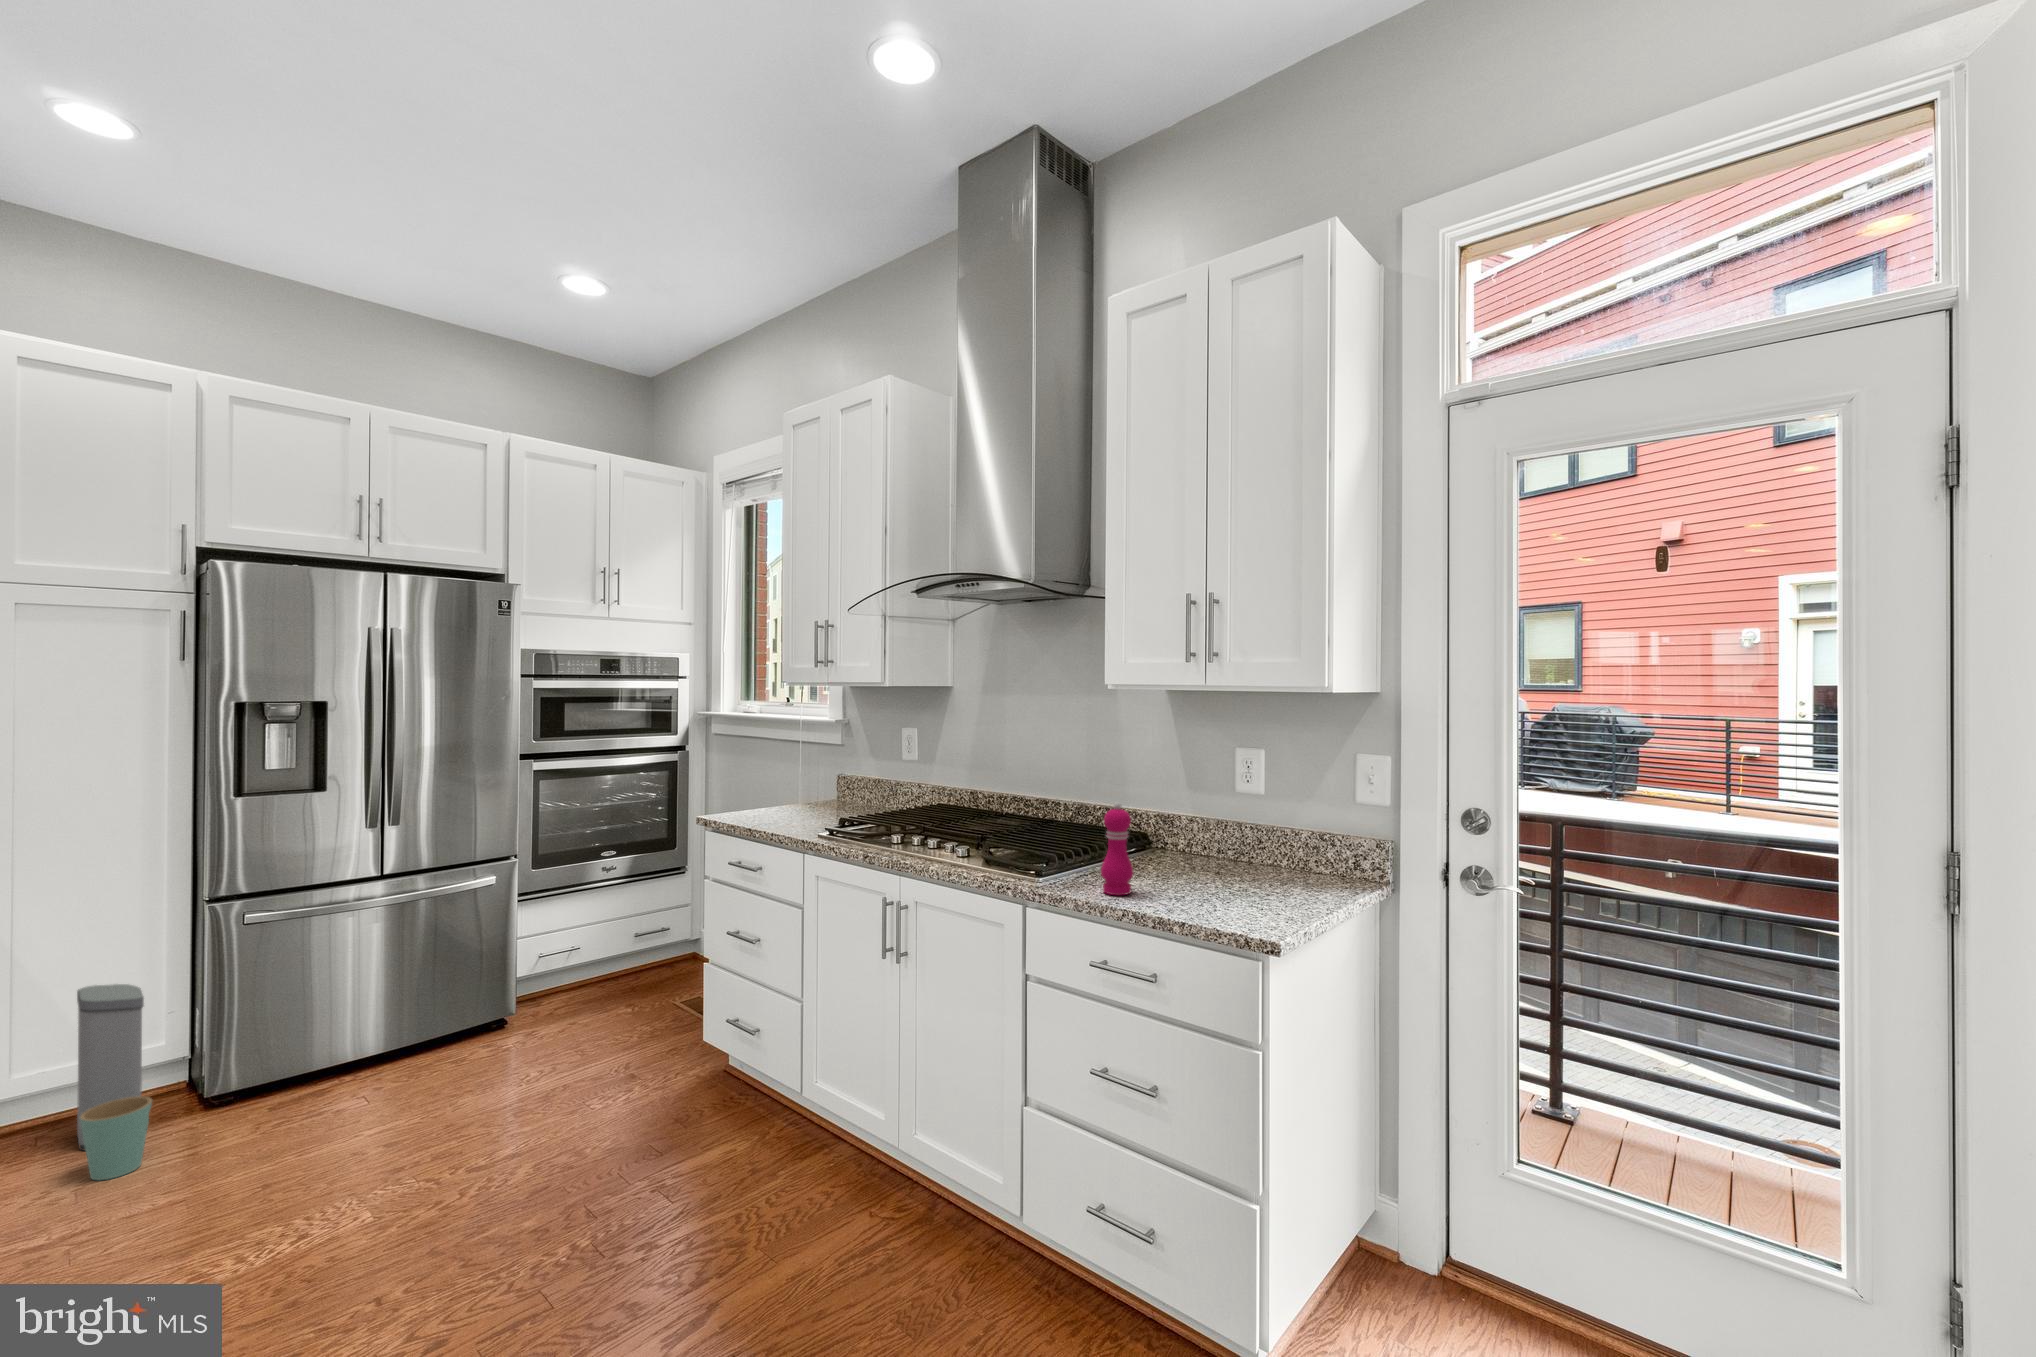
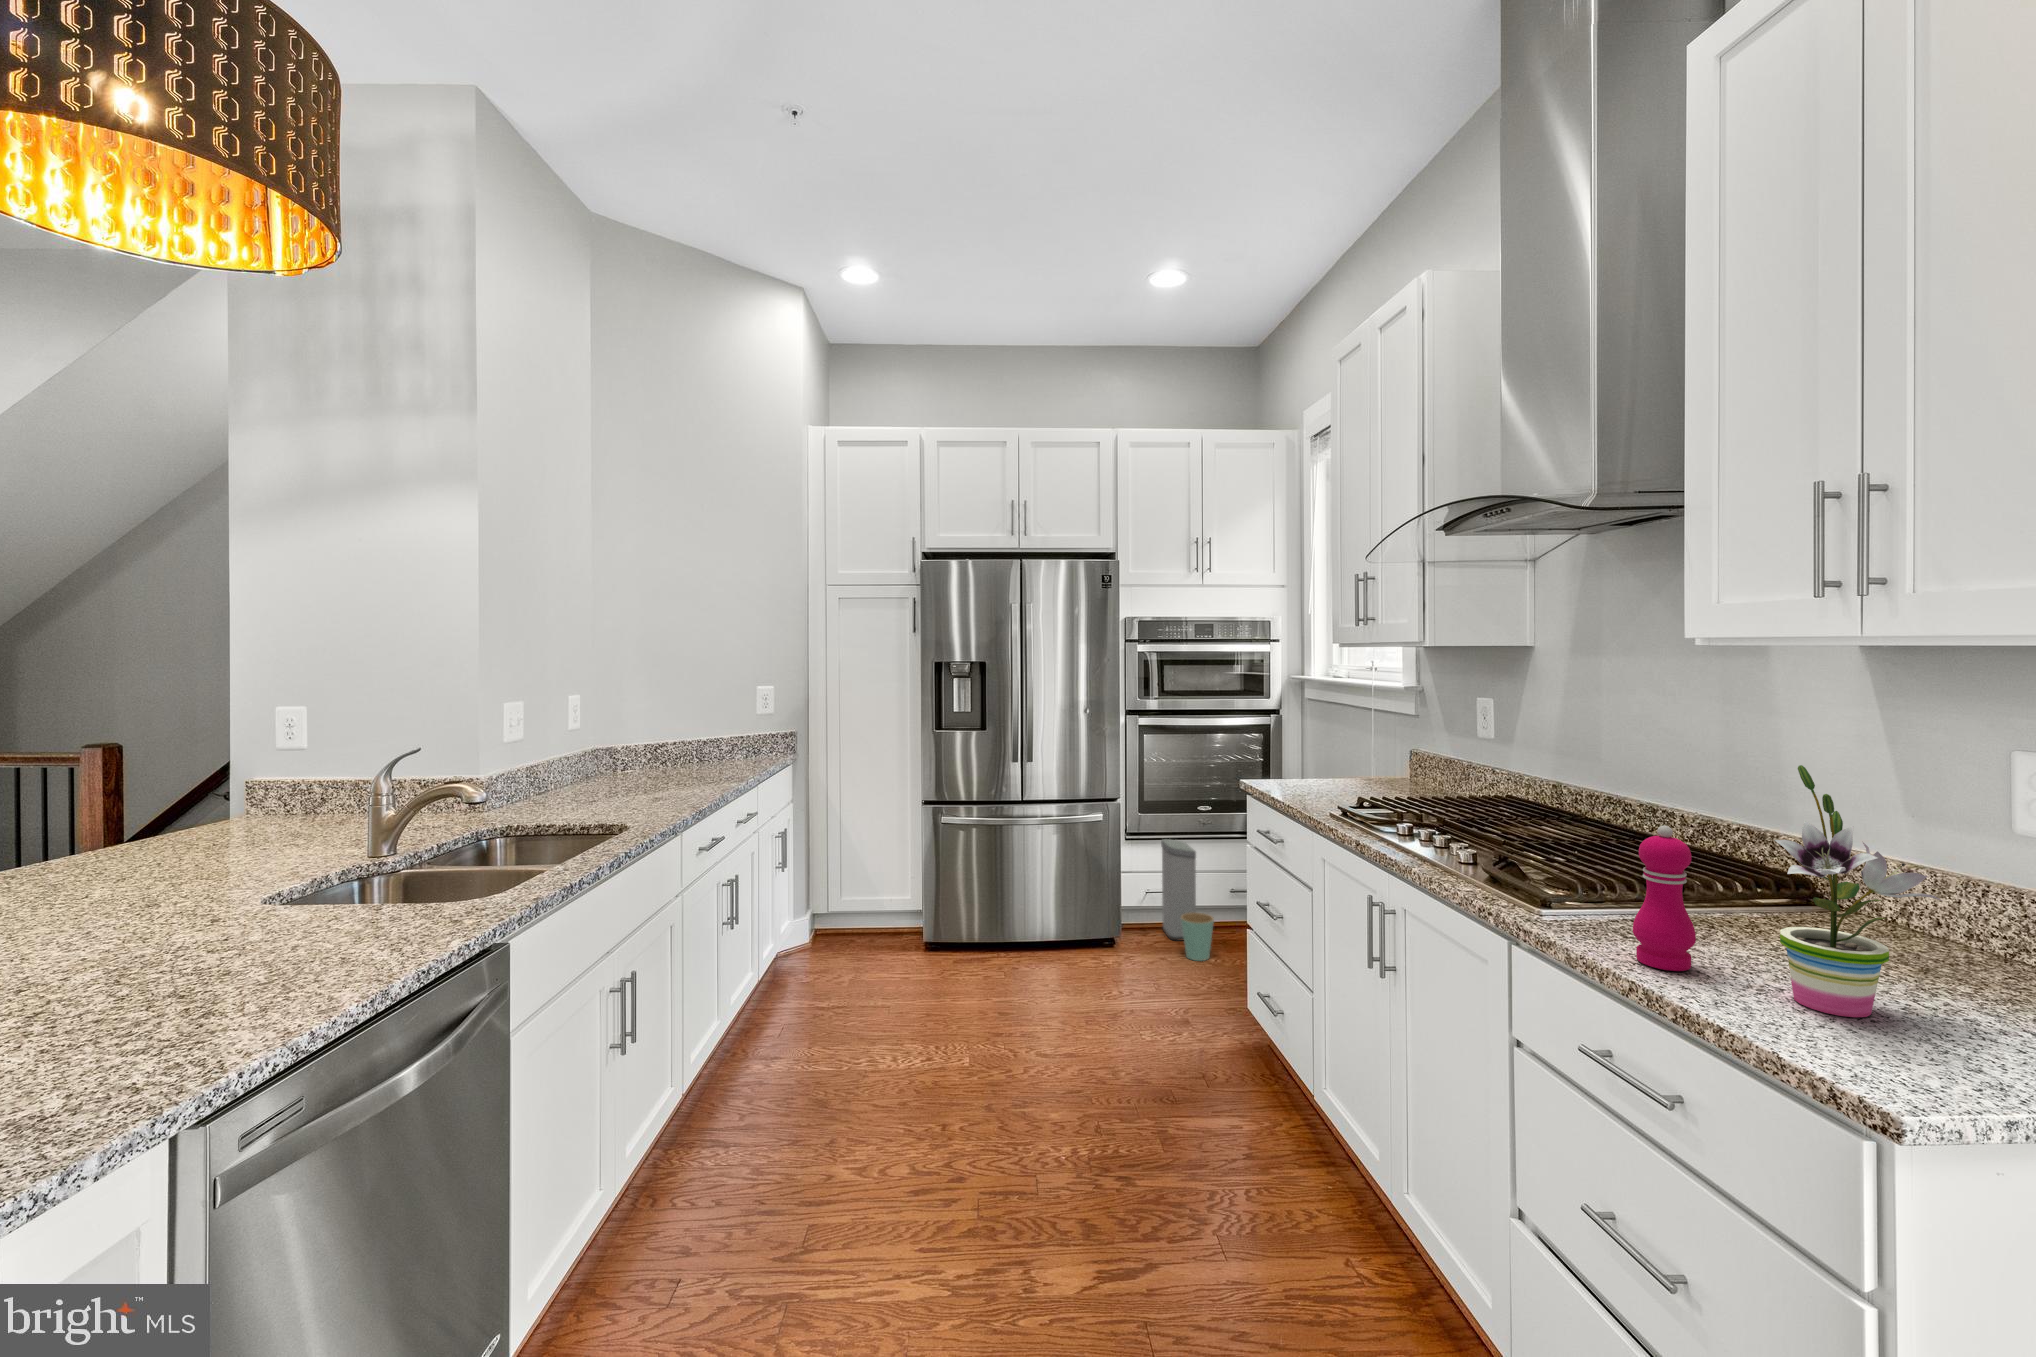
potted plant: none [1174,757,1238,900] -> present [1775,765,1942,1017]
trash can: present [77,984,152,1180] -> present [1161,839,1214,961]

